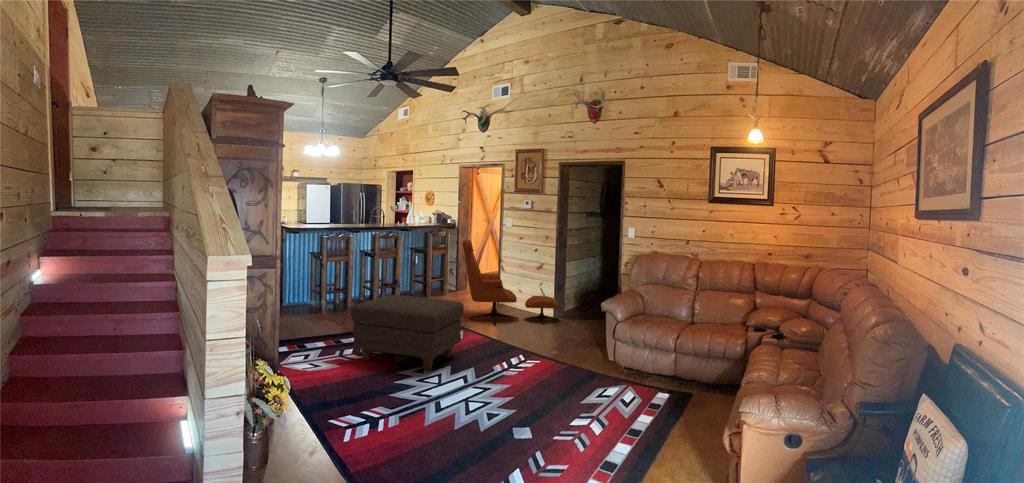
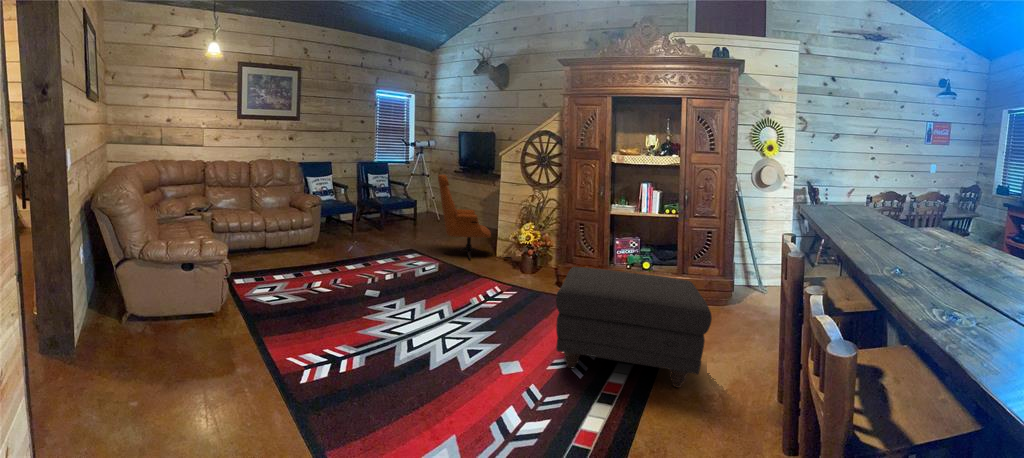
ottoman: present [350,295,464,371] -> present [556,267,712,388]

